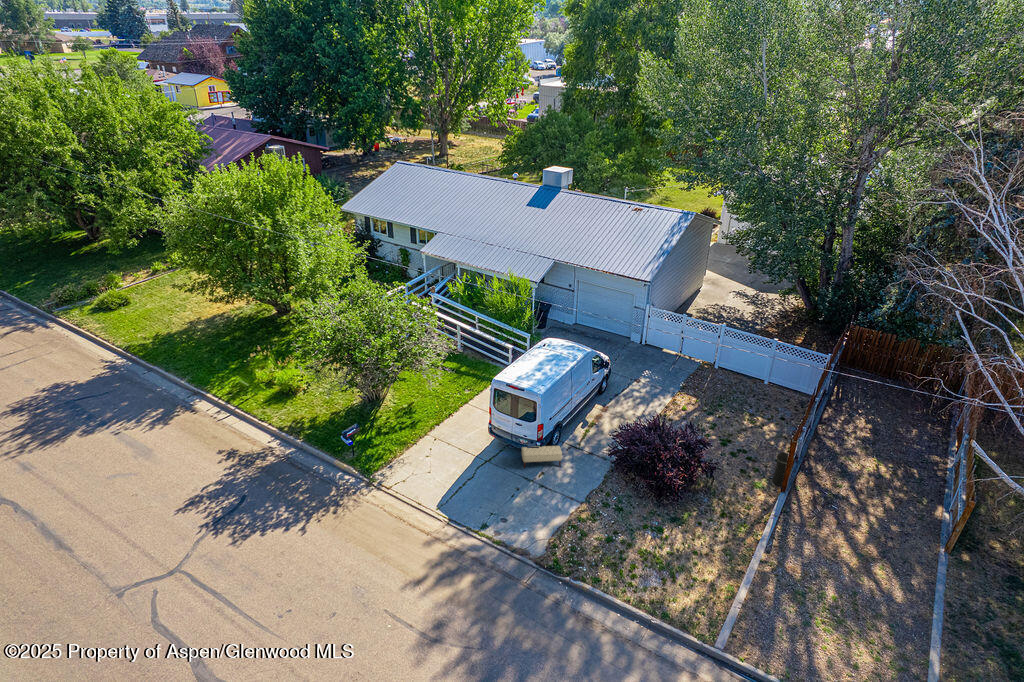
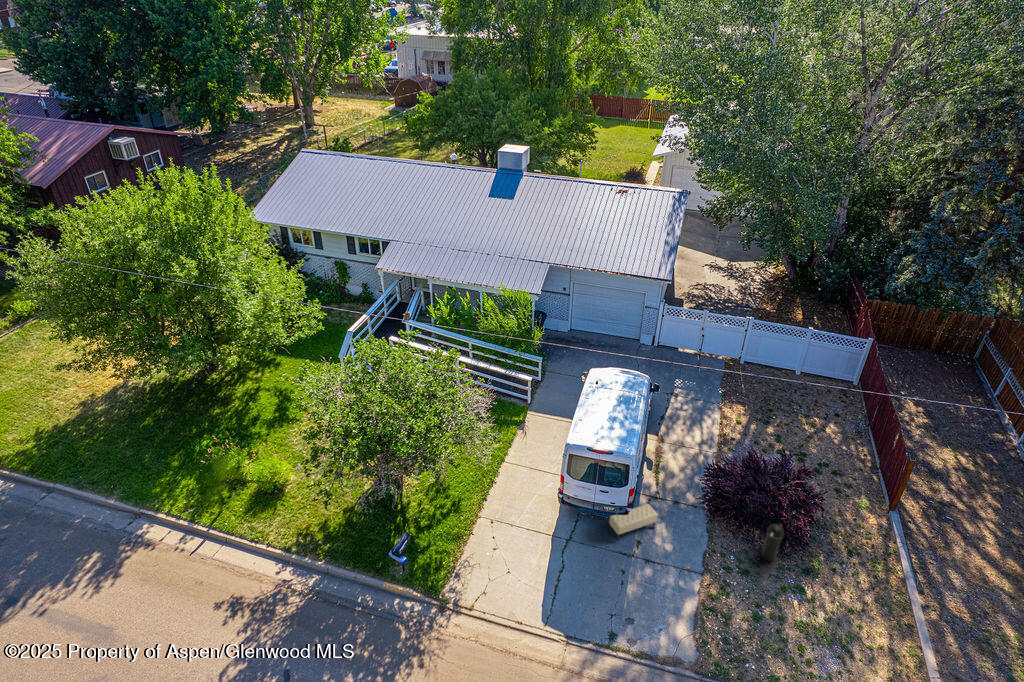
trash can: present [772,452,788,486] -> present [761,524,784,561]

